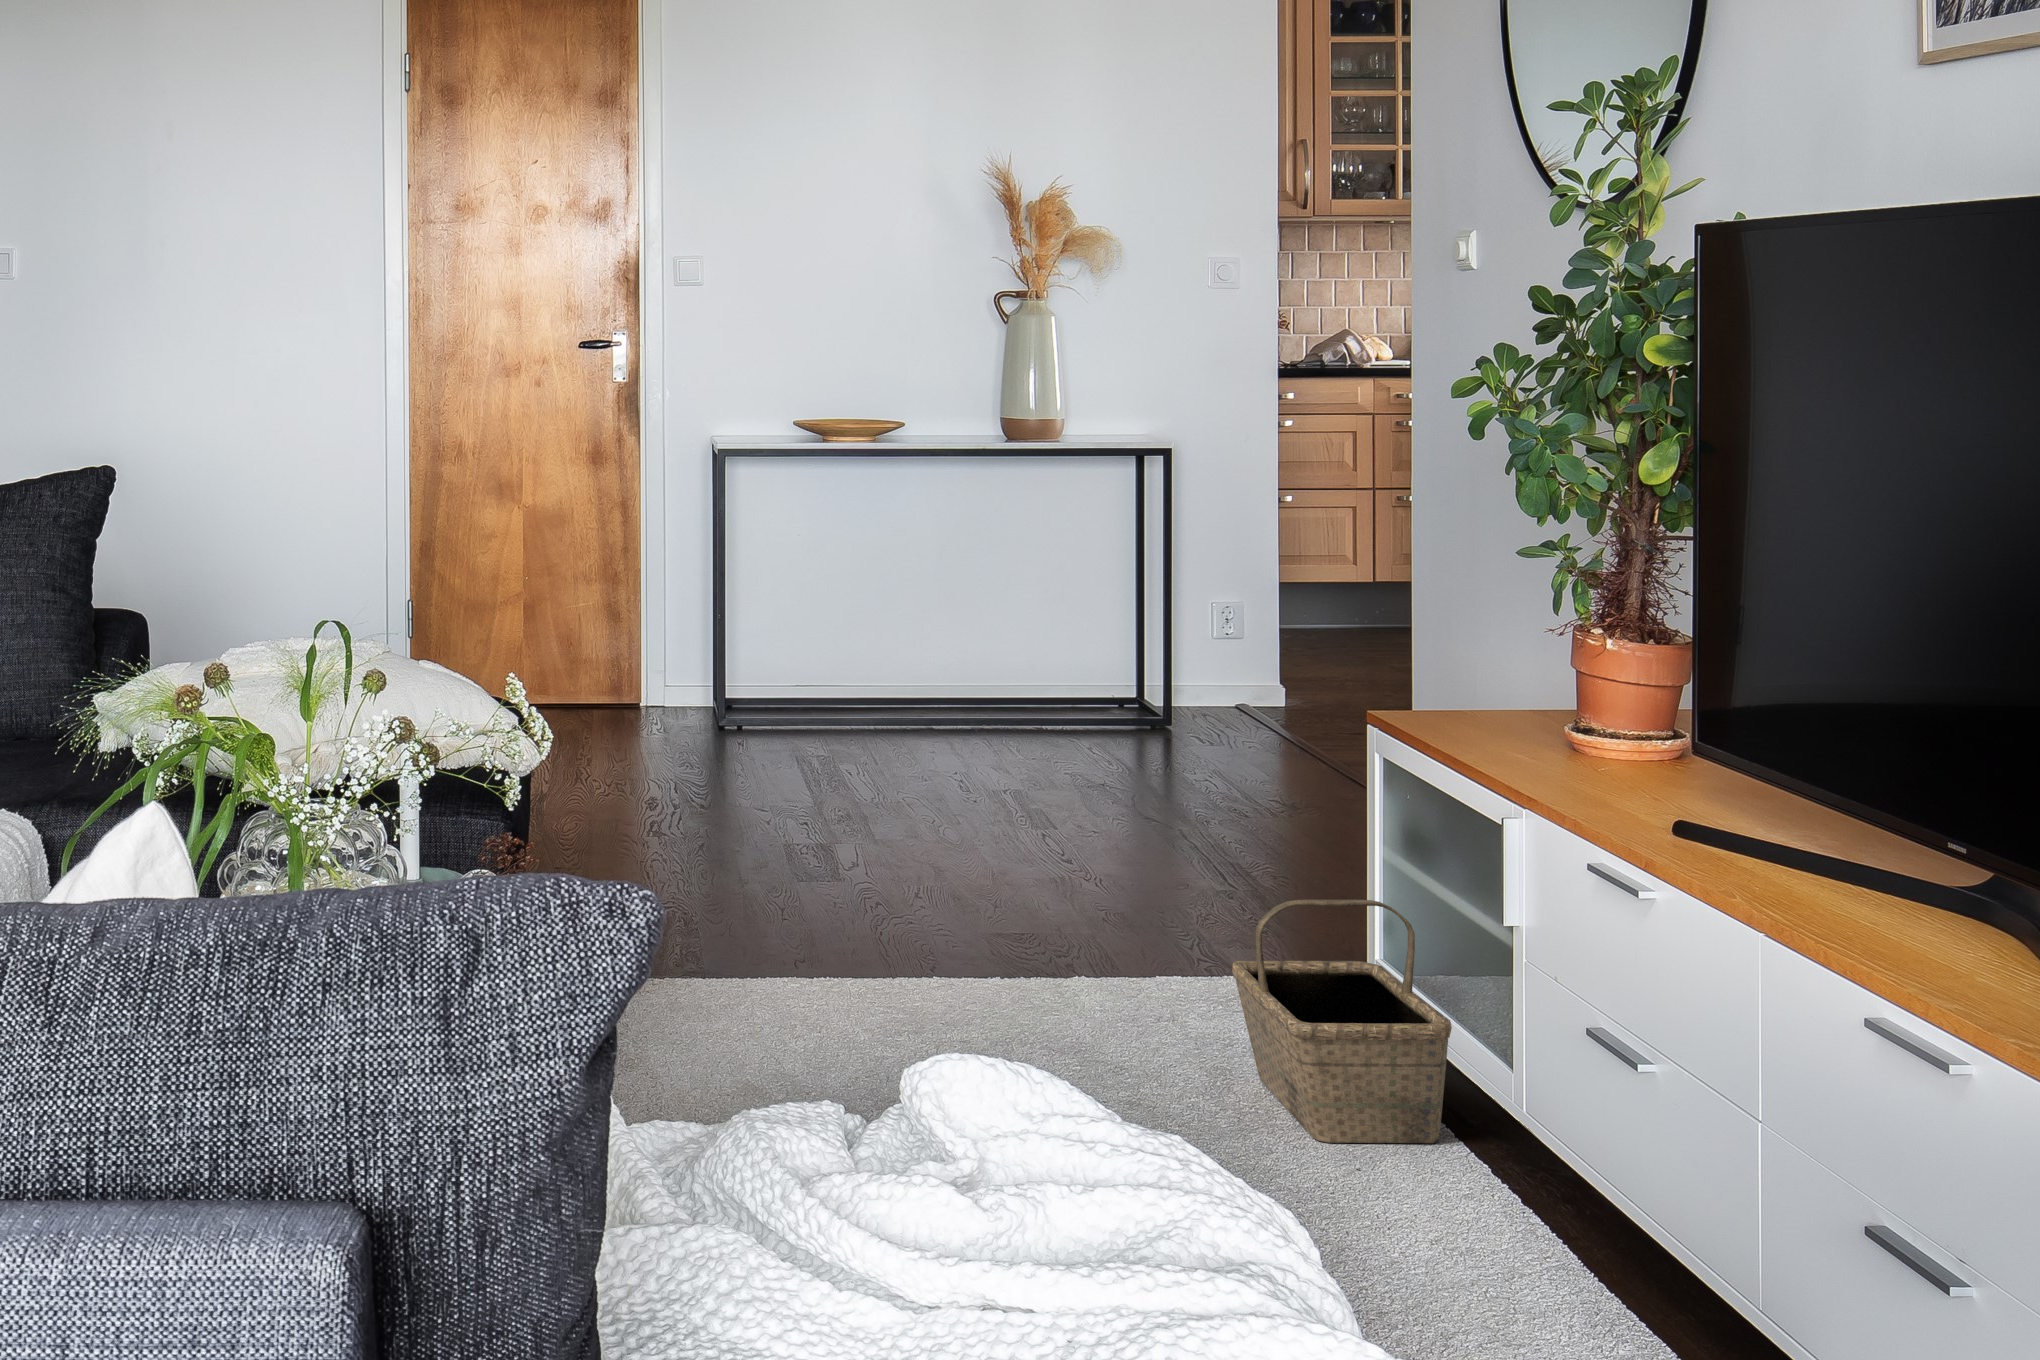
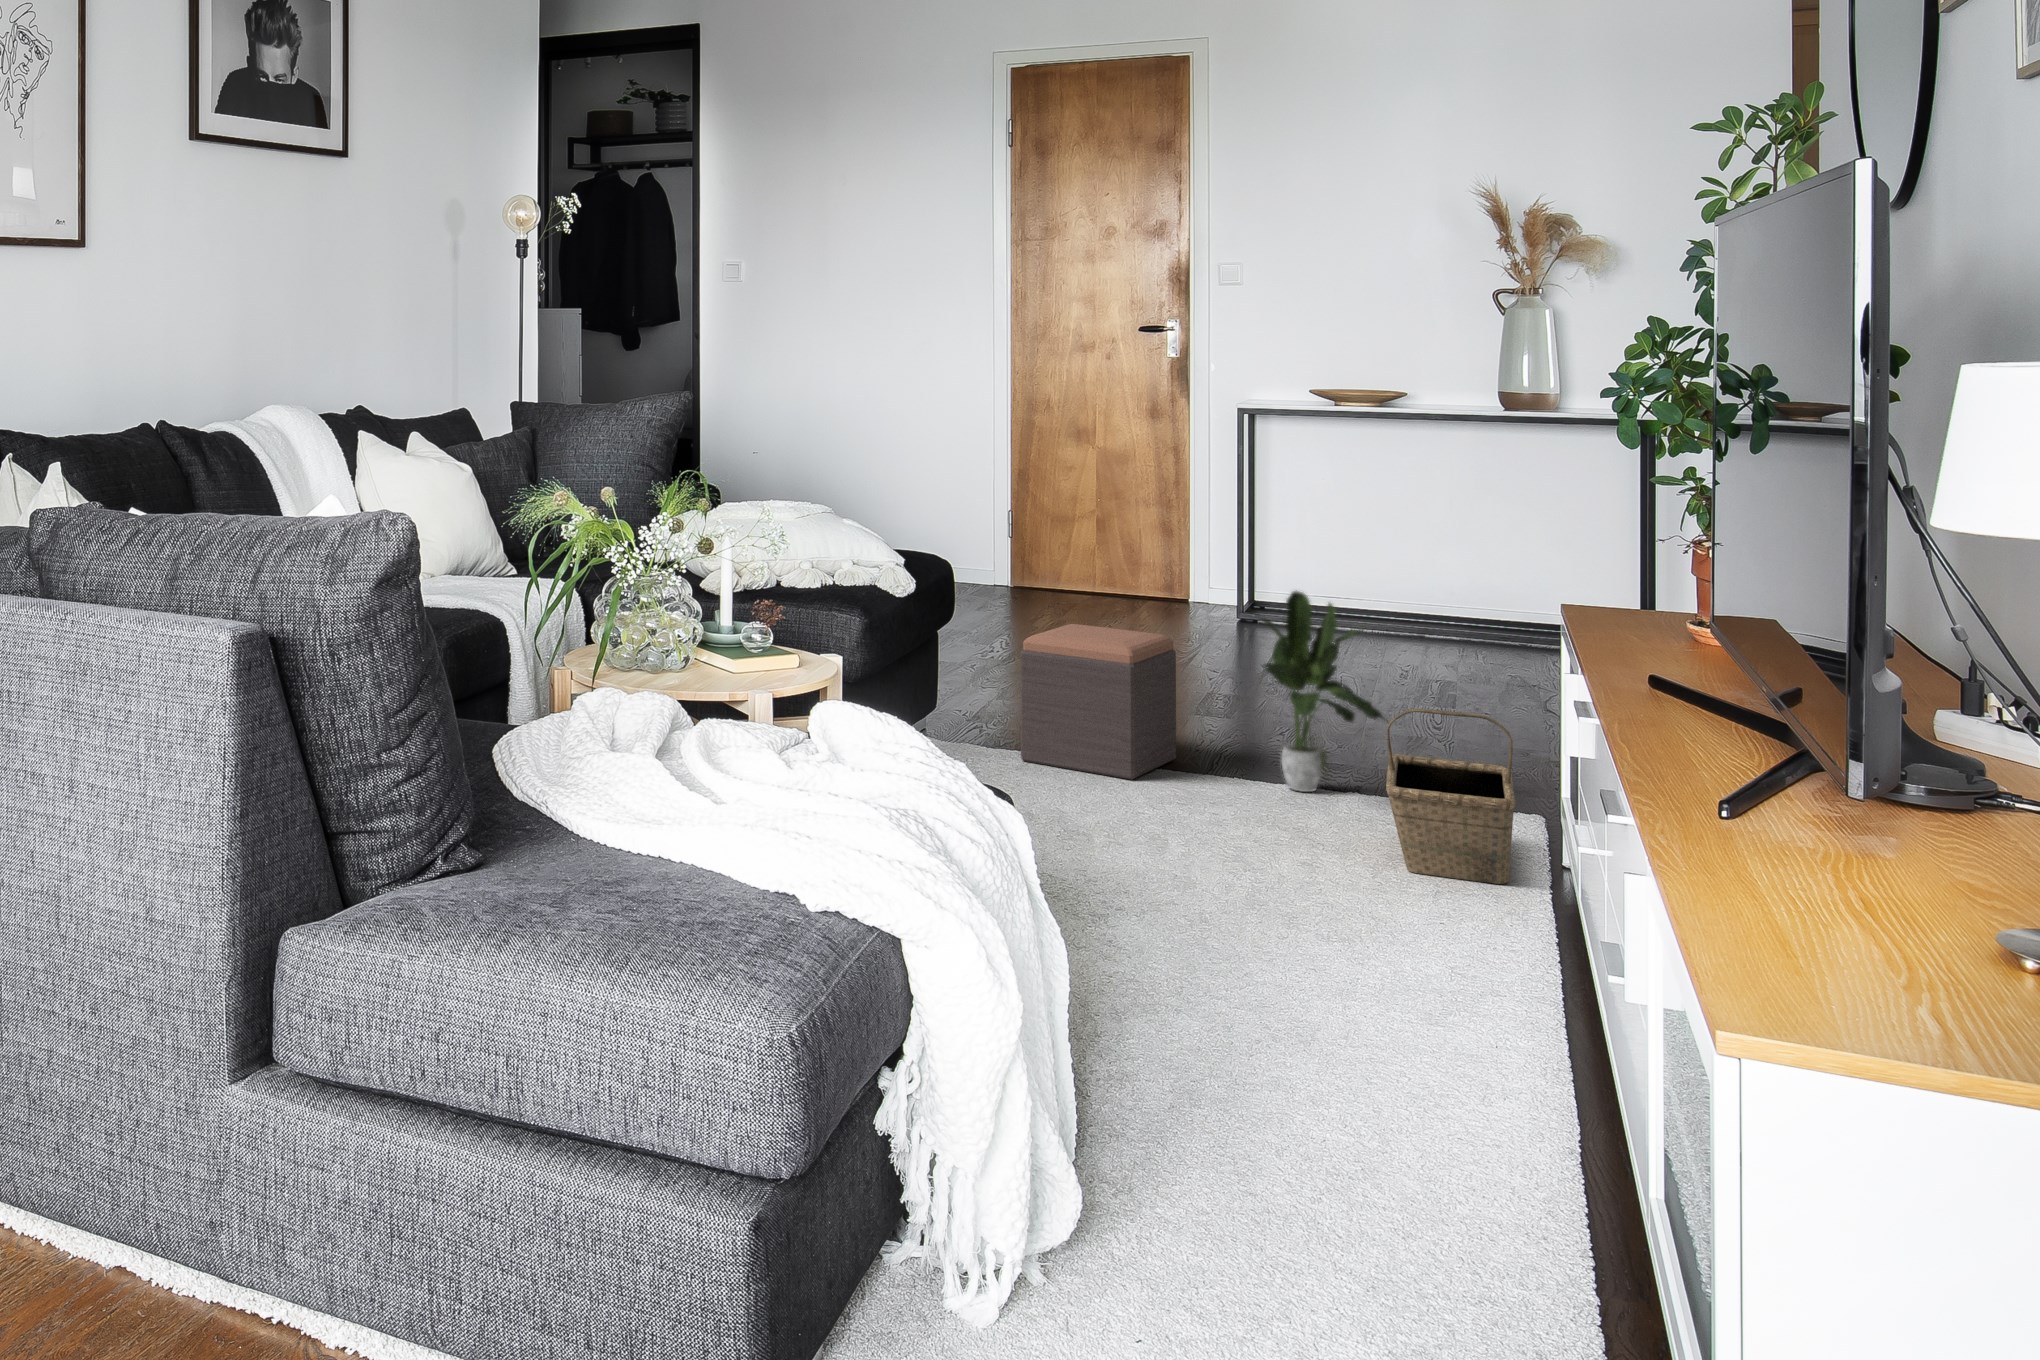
potted plant: none [981,729,1169,1016] -> present [1255,591,1384,792]
footstool: none [680,797,870,1031] -> present [1021,624,1176,780]

